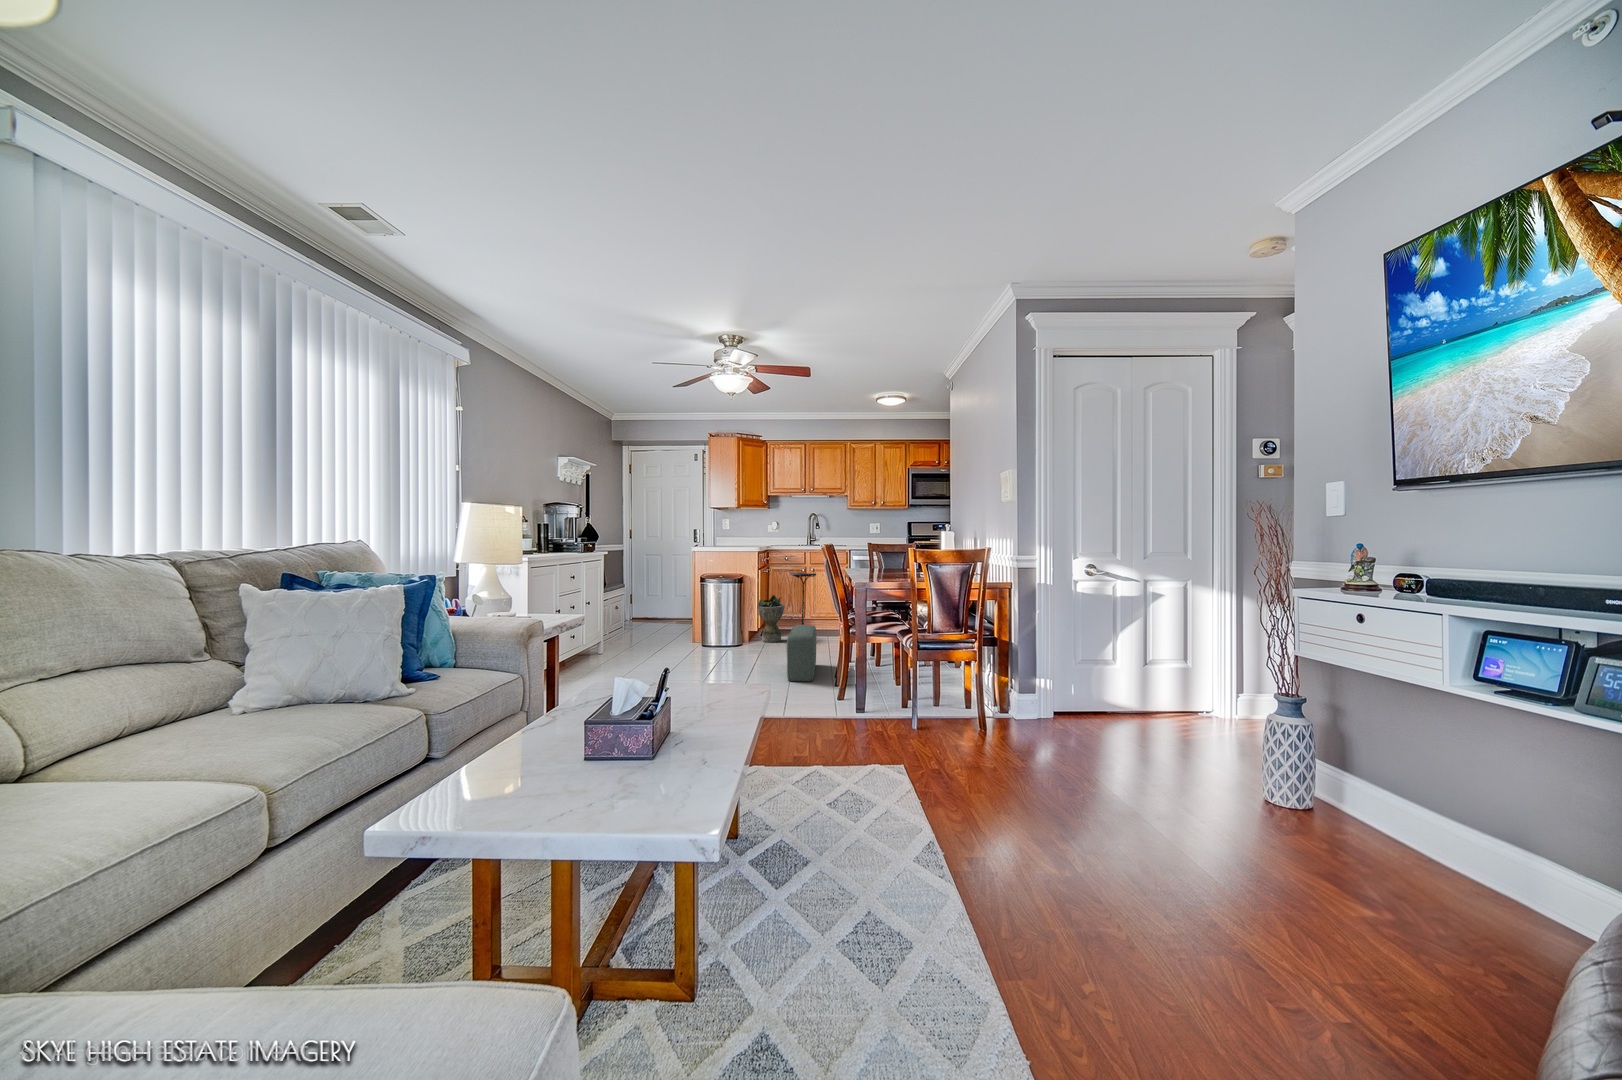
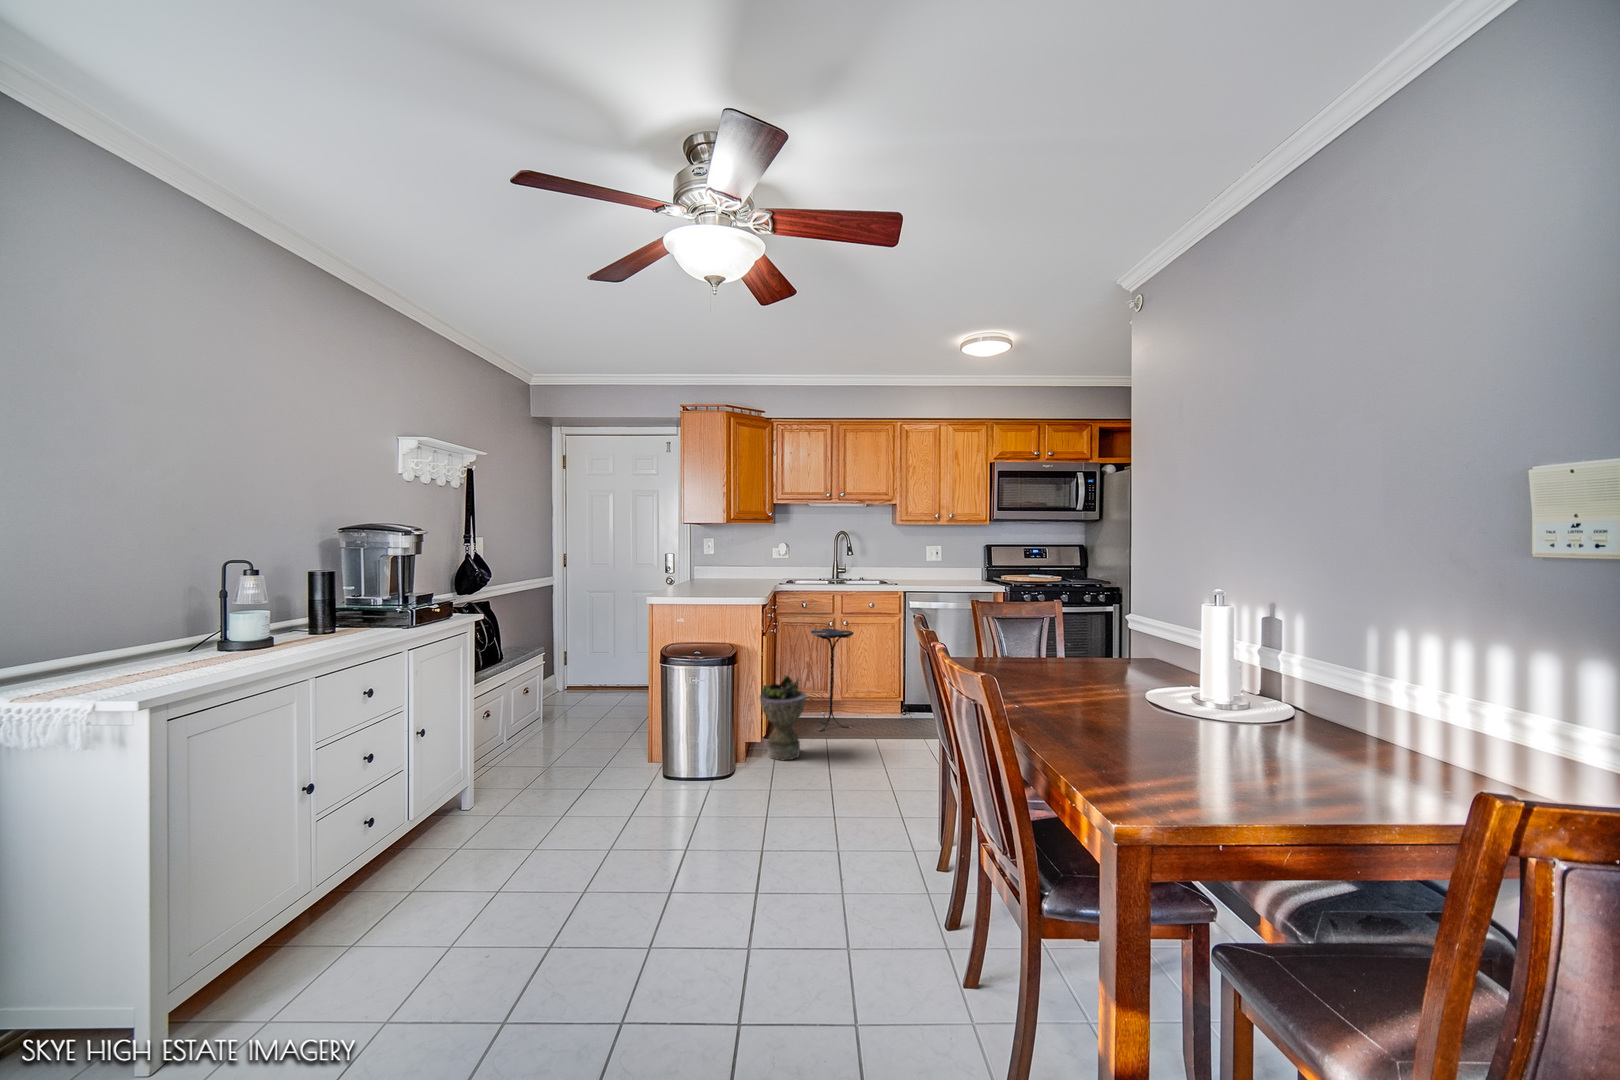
pouf: present [787,625,817,681] -> none [835,775,898,949]

